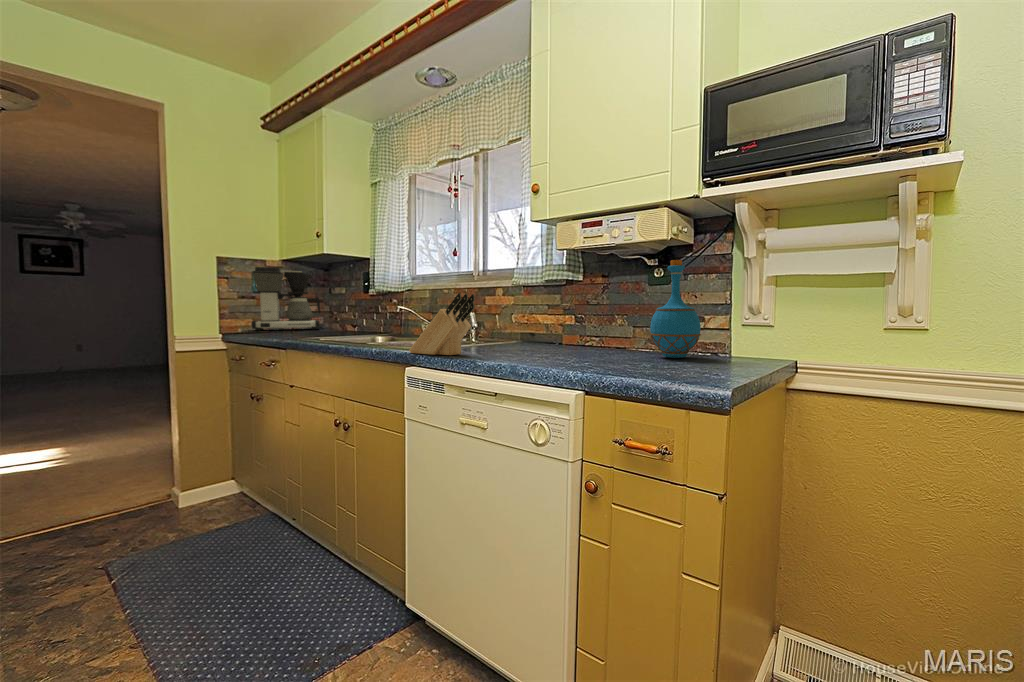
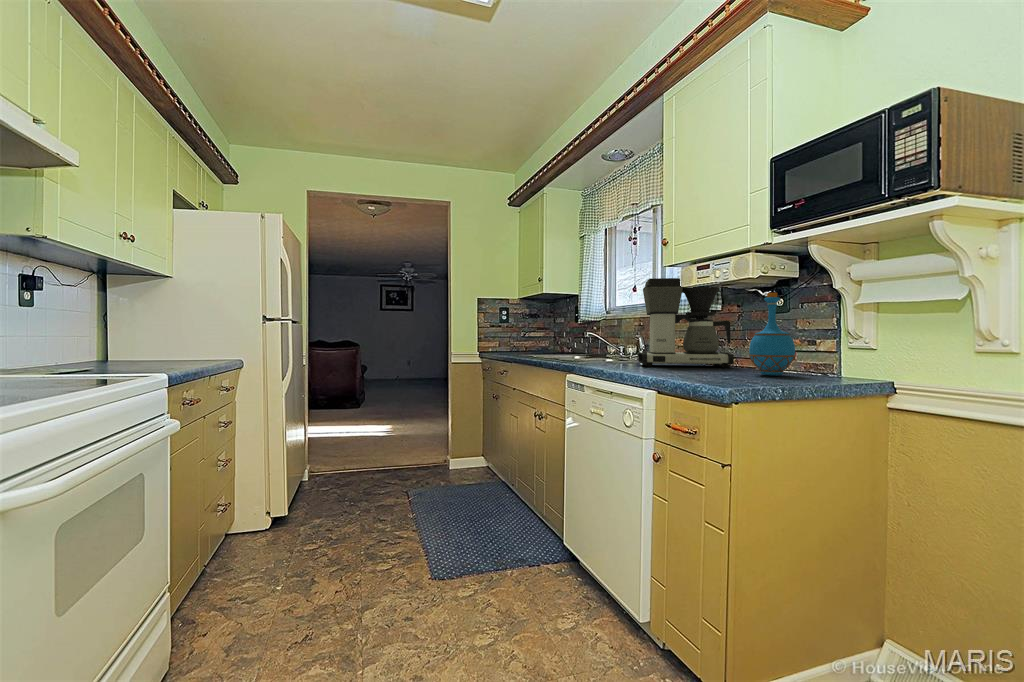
coffee maker: present [252,267,320,331] -> present [638,278,734,367]
knife block: present [409,293,475,355] -> none [570,322,613,367]

